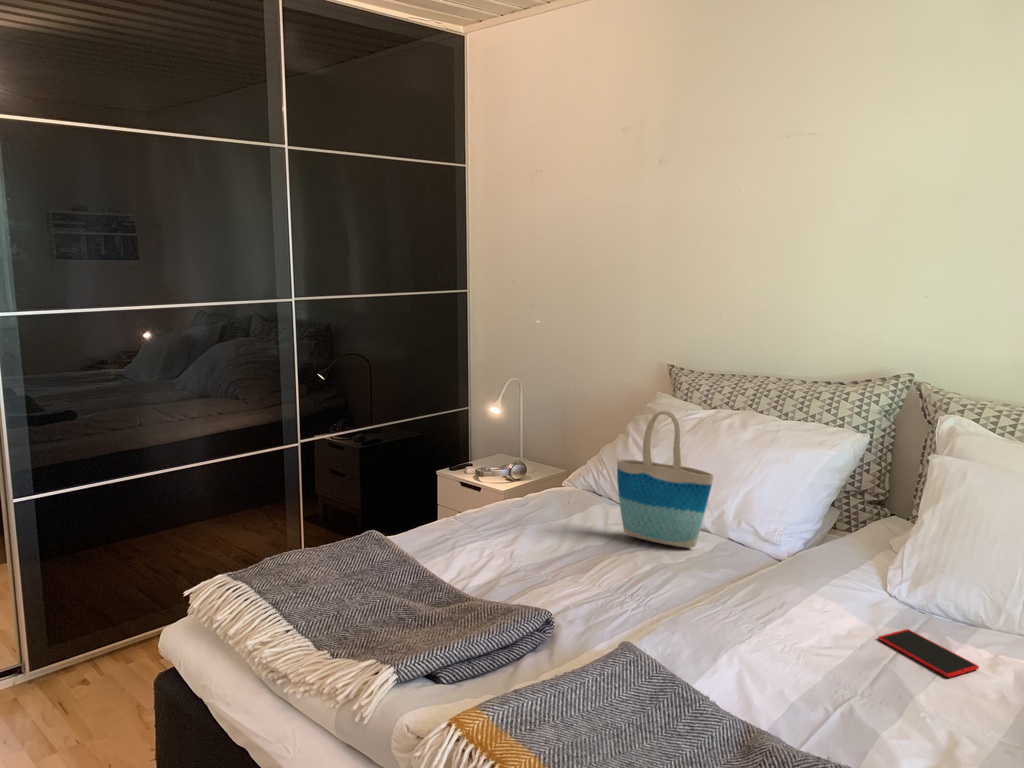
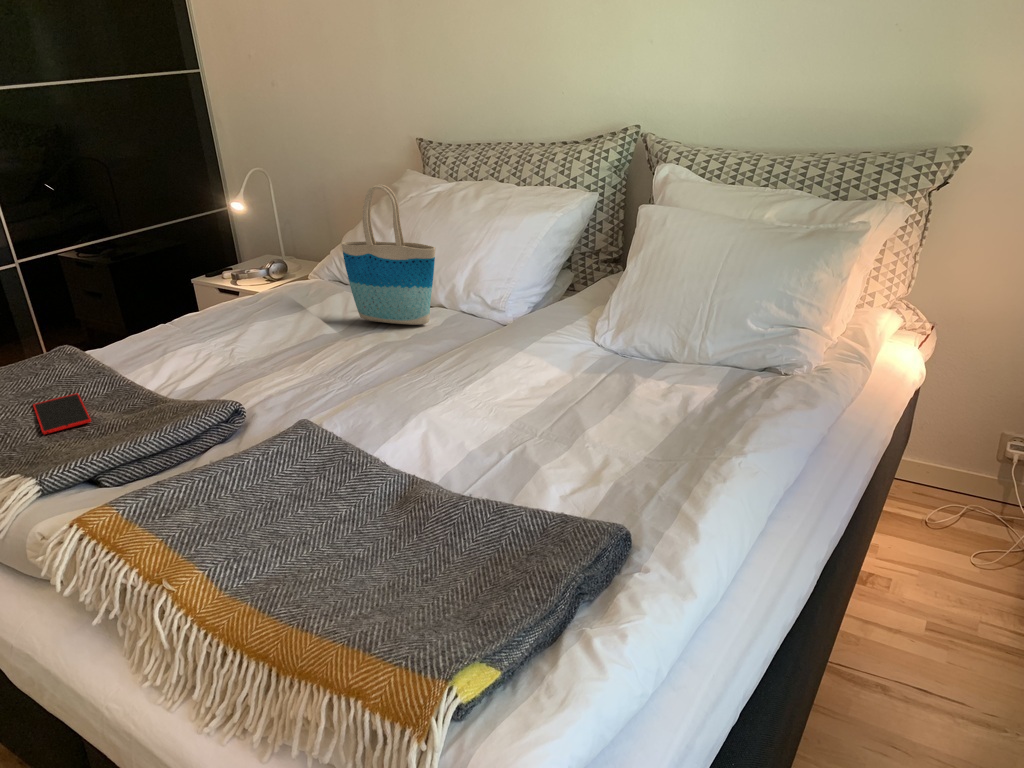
smartphone: present [878,629,979,678] -> present [33,393,91,434]

